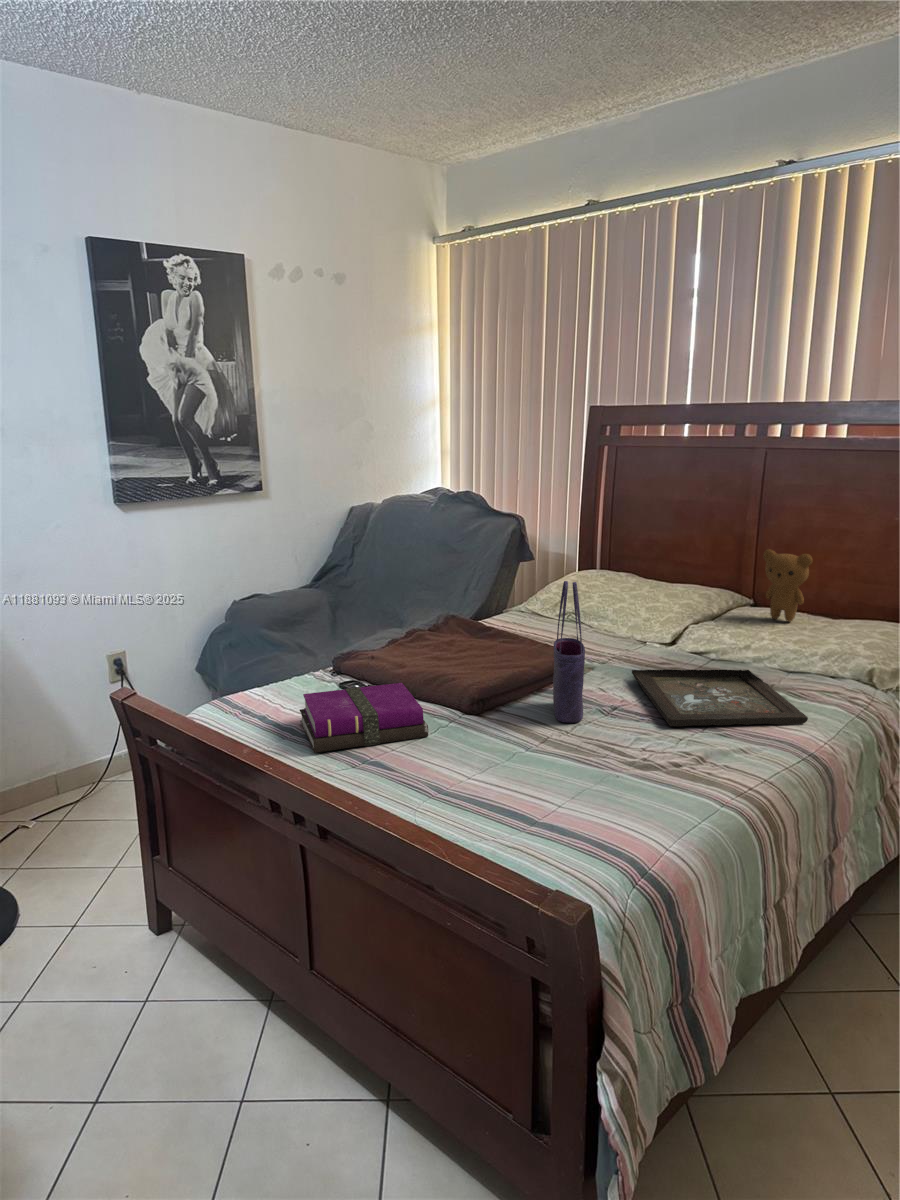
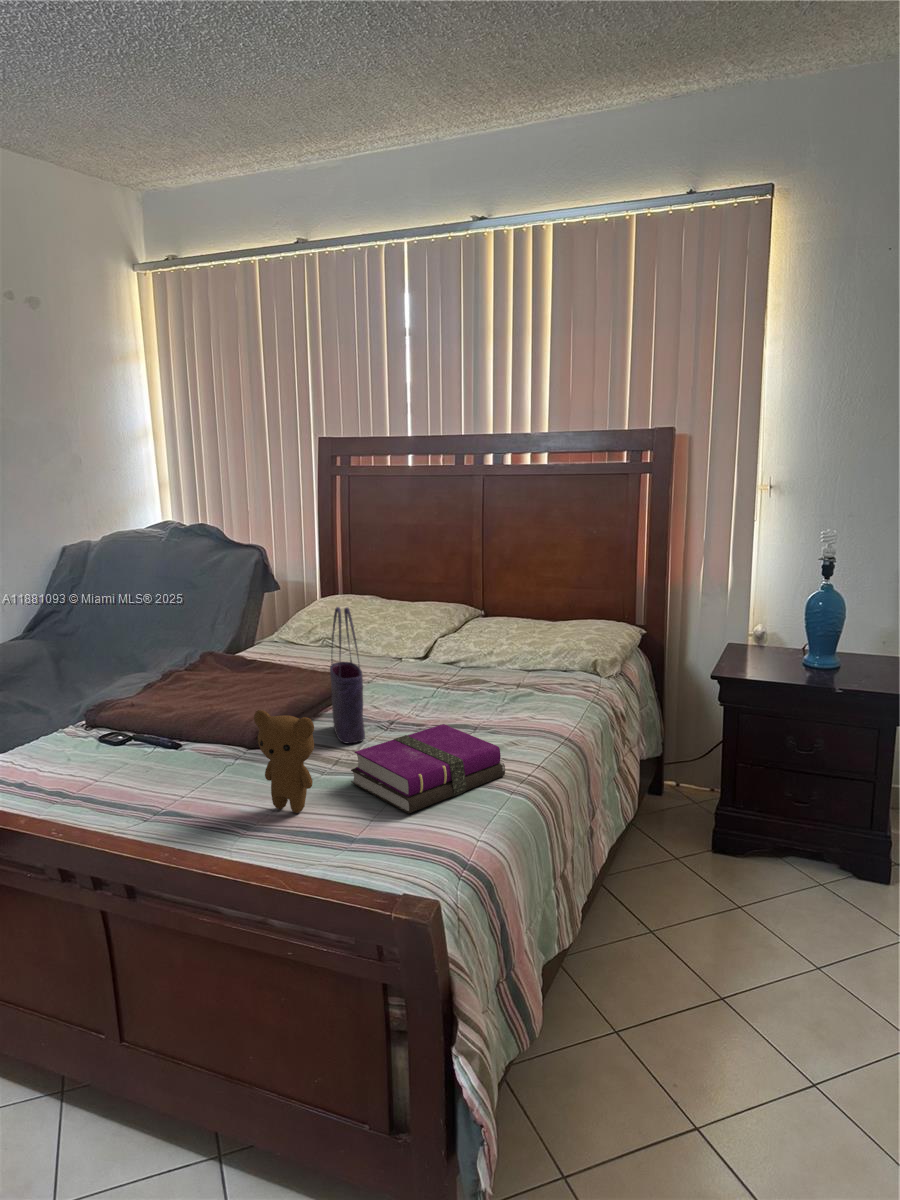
teddy bear: present [763,549,812,622] -> present [254,710,314,813]
tray: present [632,669,808,726] -> none [397,673,558,732]
notebook: present [300,683,428,753] -> present [351,724,505,813]

